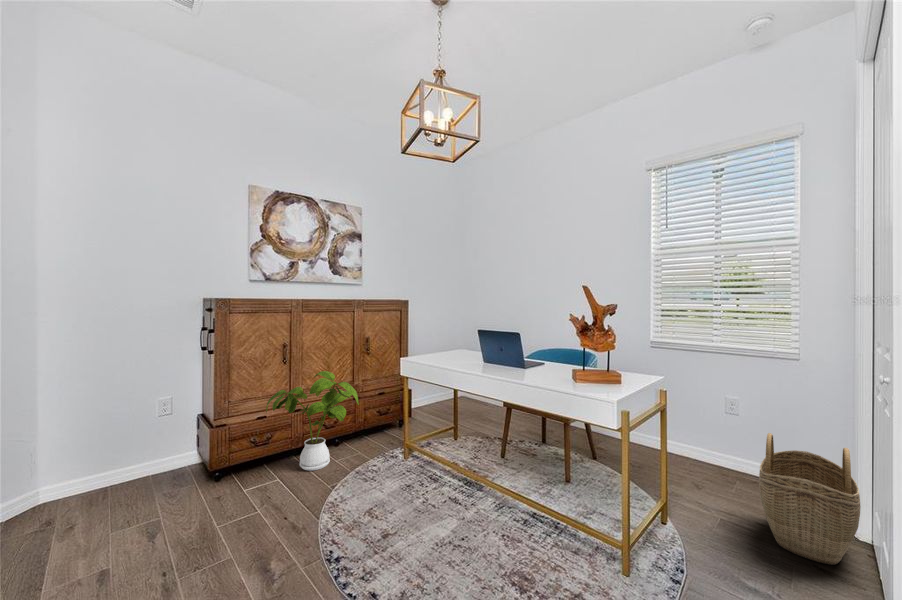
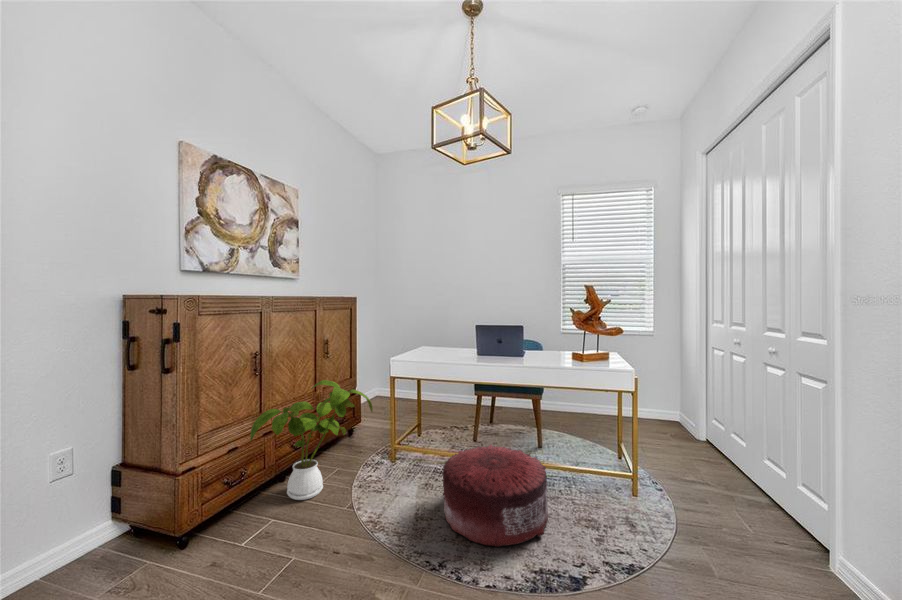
woven basket: present [759,433,861,565] -> none [665,386,724,459]
pouf: none [369,457,488,569] -> present [443,445,548,547]

